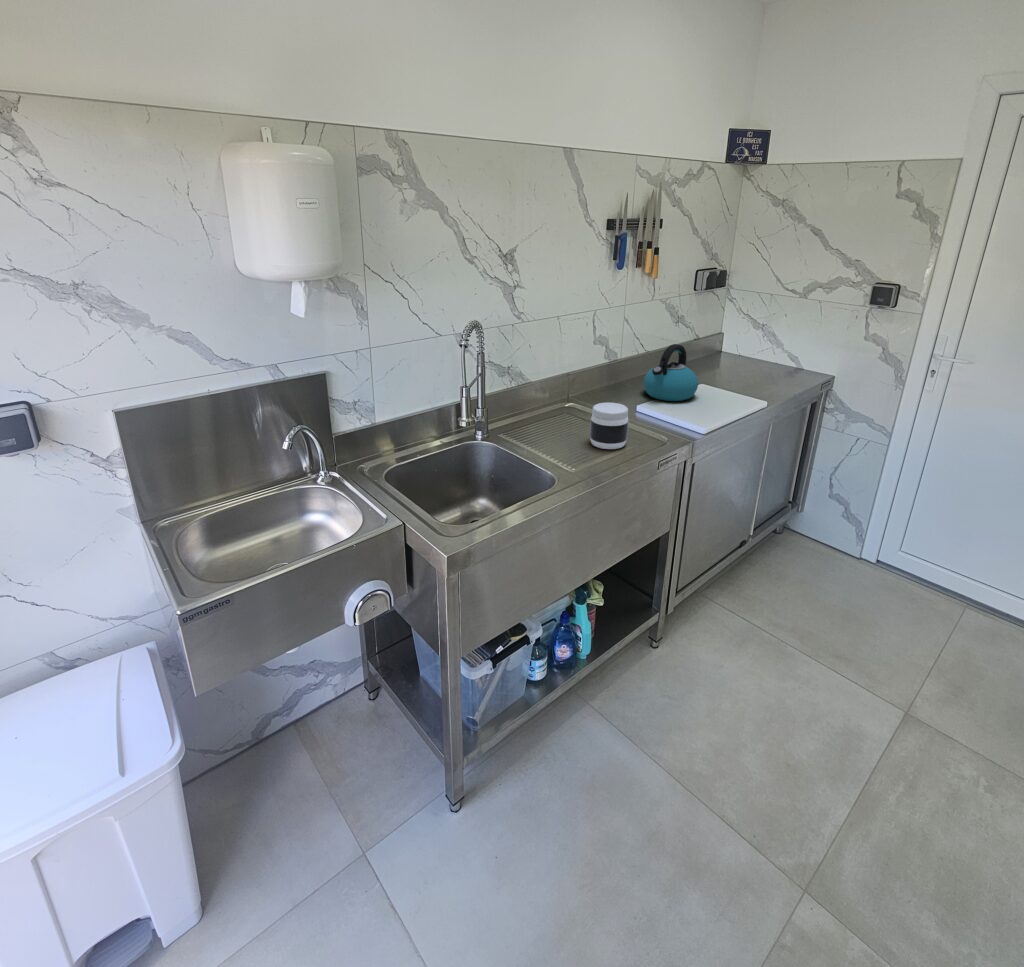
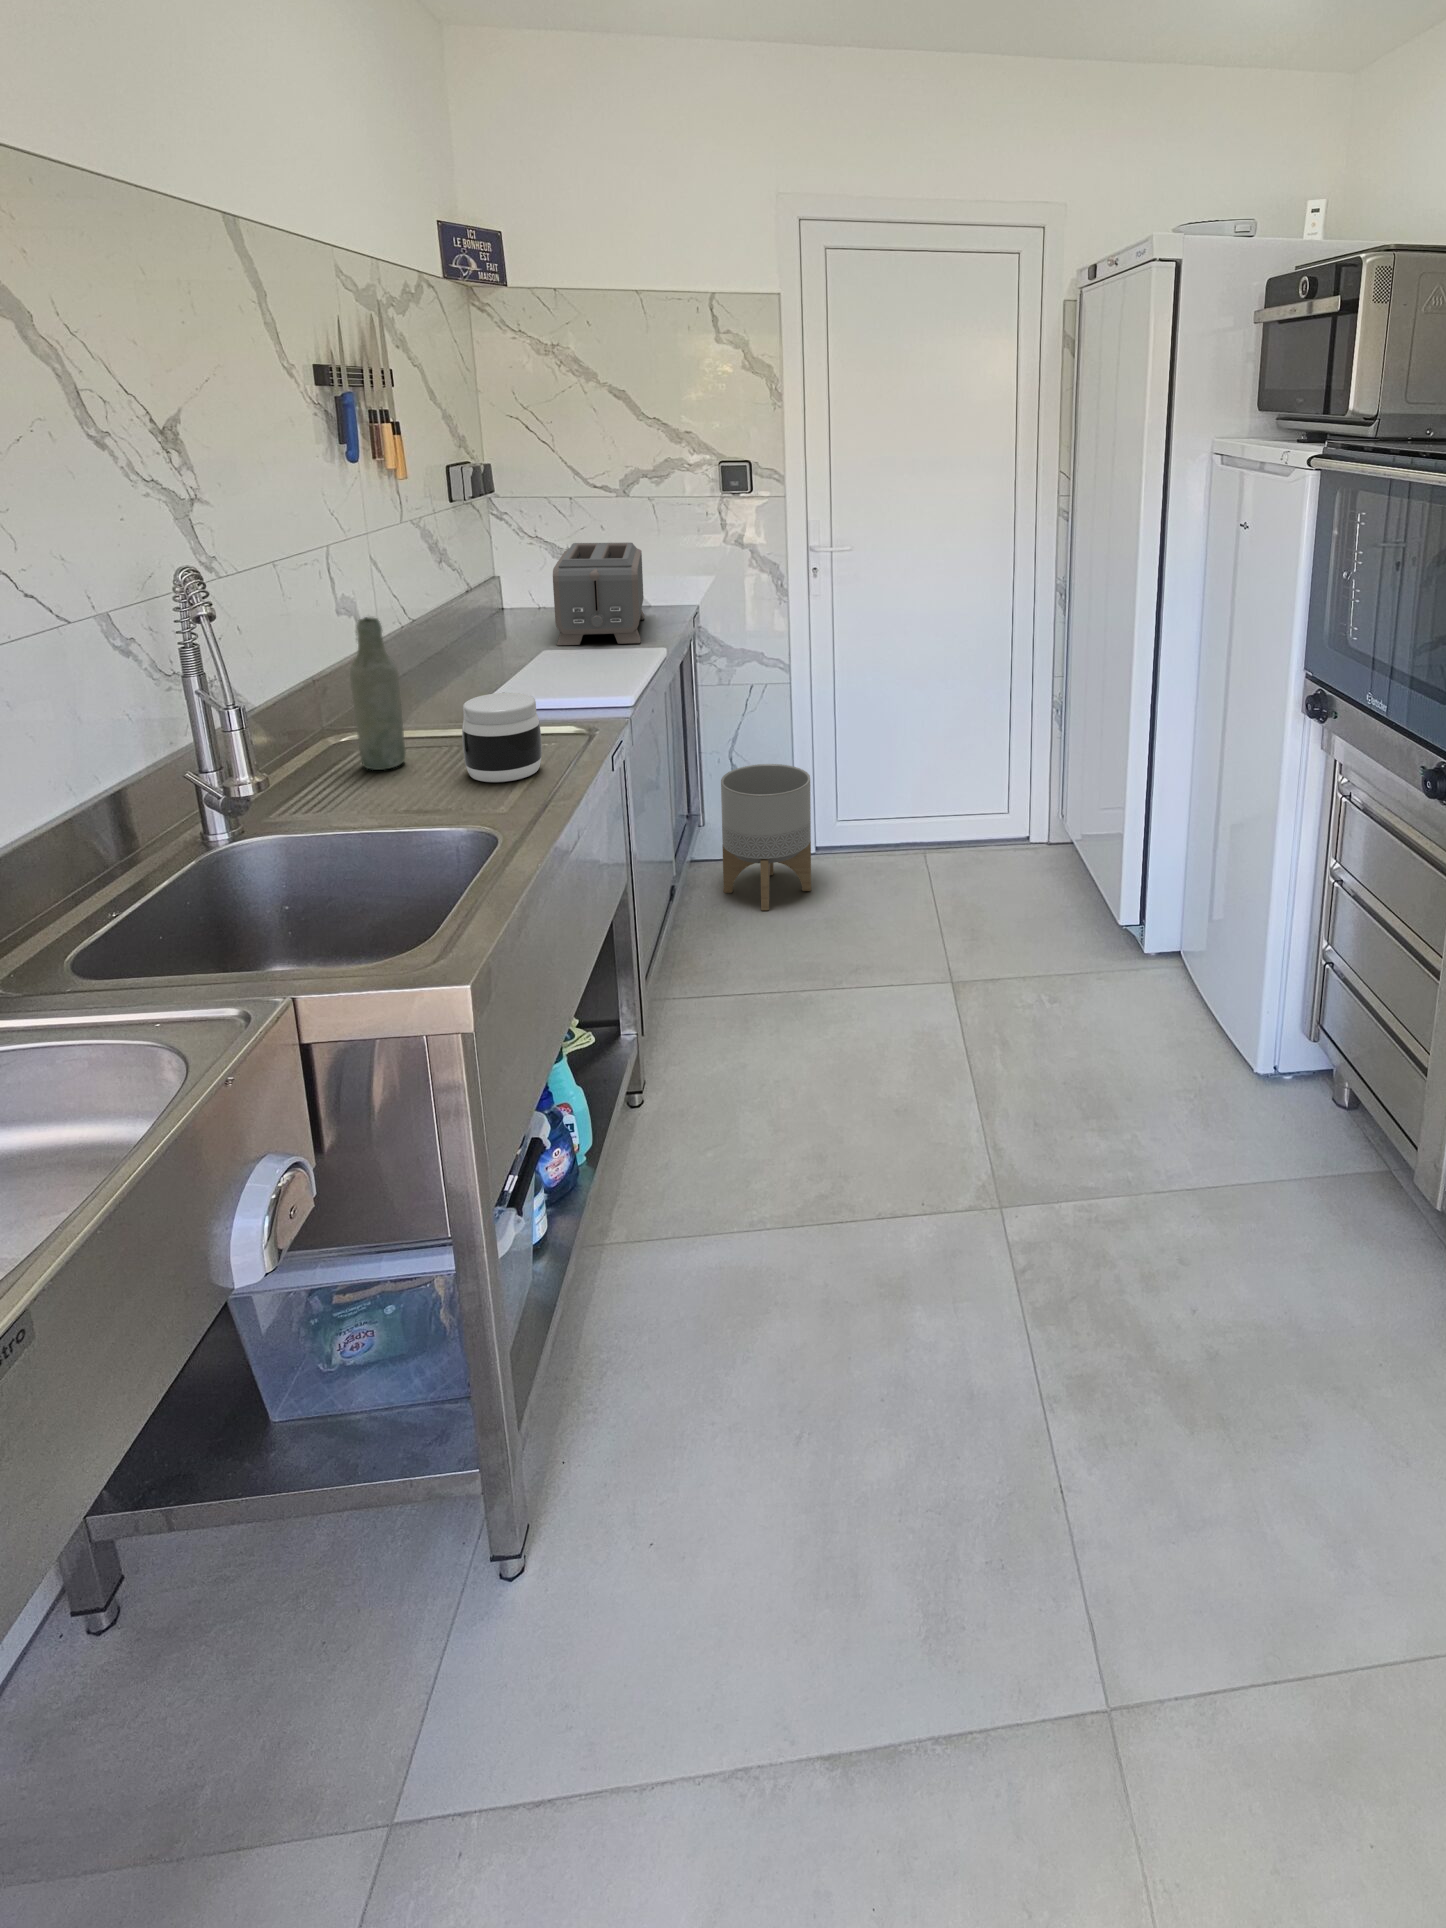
toaster: none [718,326,796,393] -> present [553,543,644,645]
kettle: present [644,344,698,401] -> none [446,584,552,686]
bottle: none [559,352,579,427] -> present [350,617,406,770]
planter: none [794,485,871,576] -> present [721,764,811,910]

